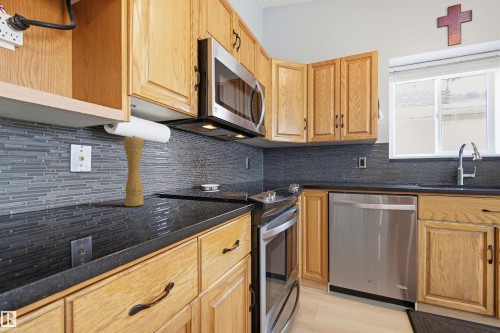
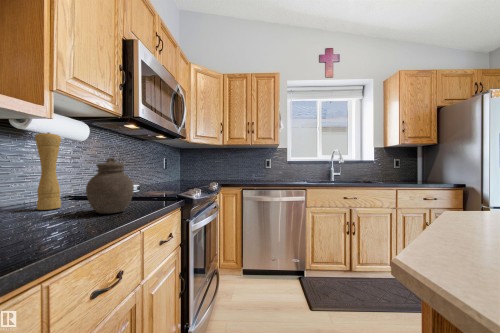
jar: none [155,158,198,215] -> present [86,158,134,214]

